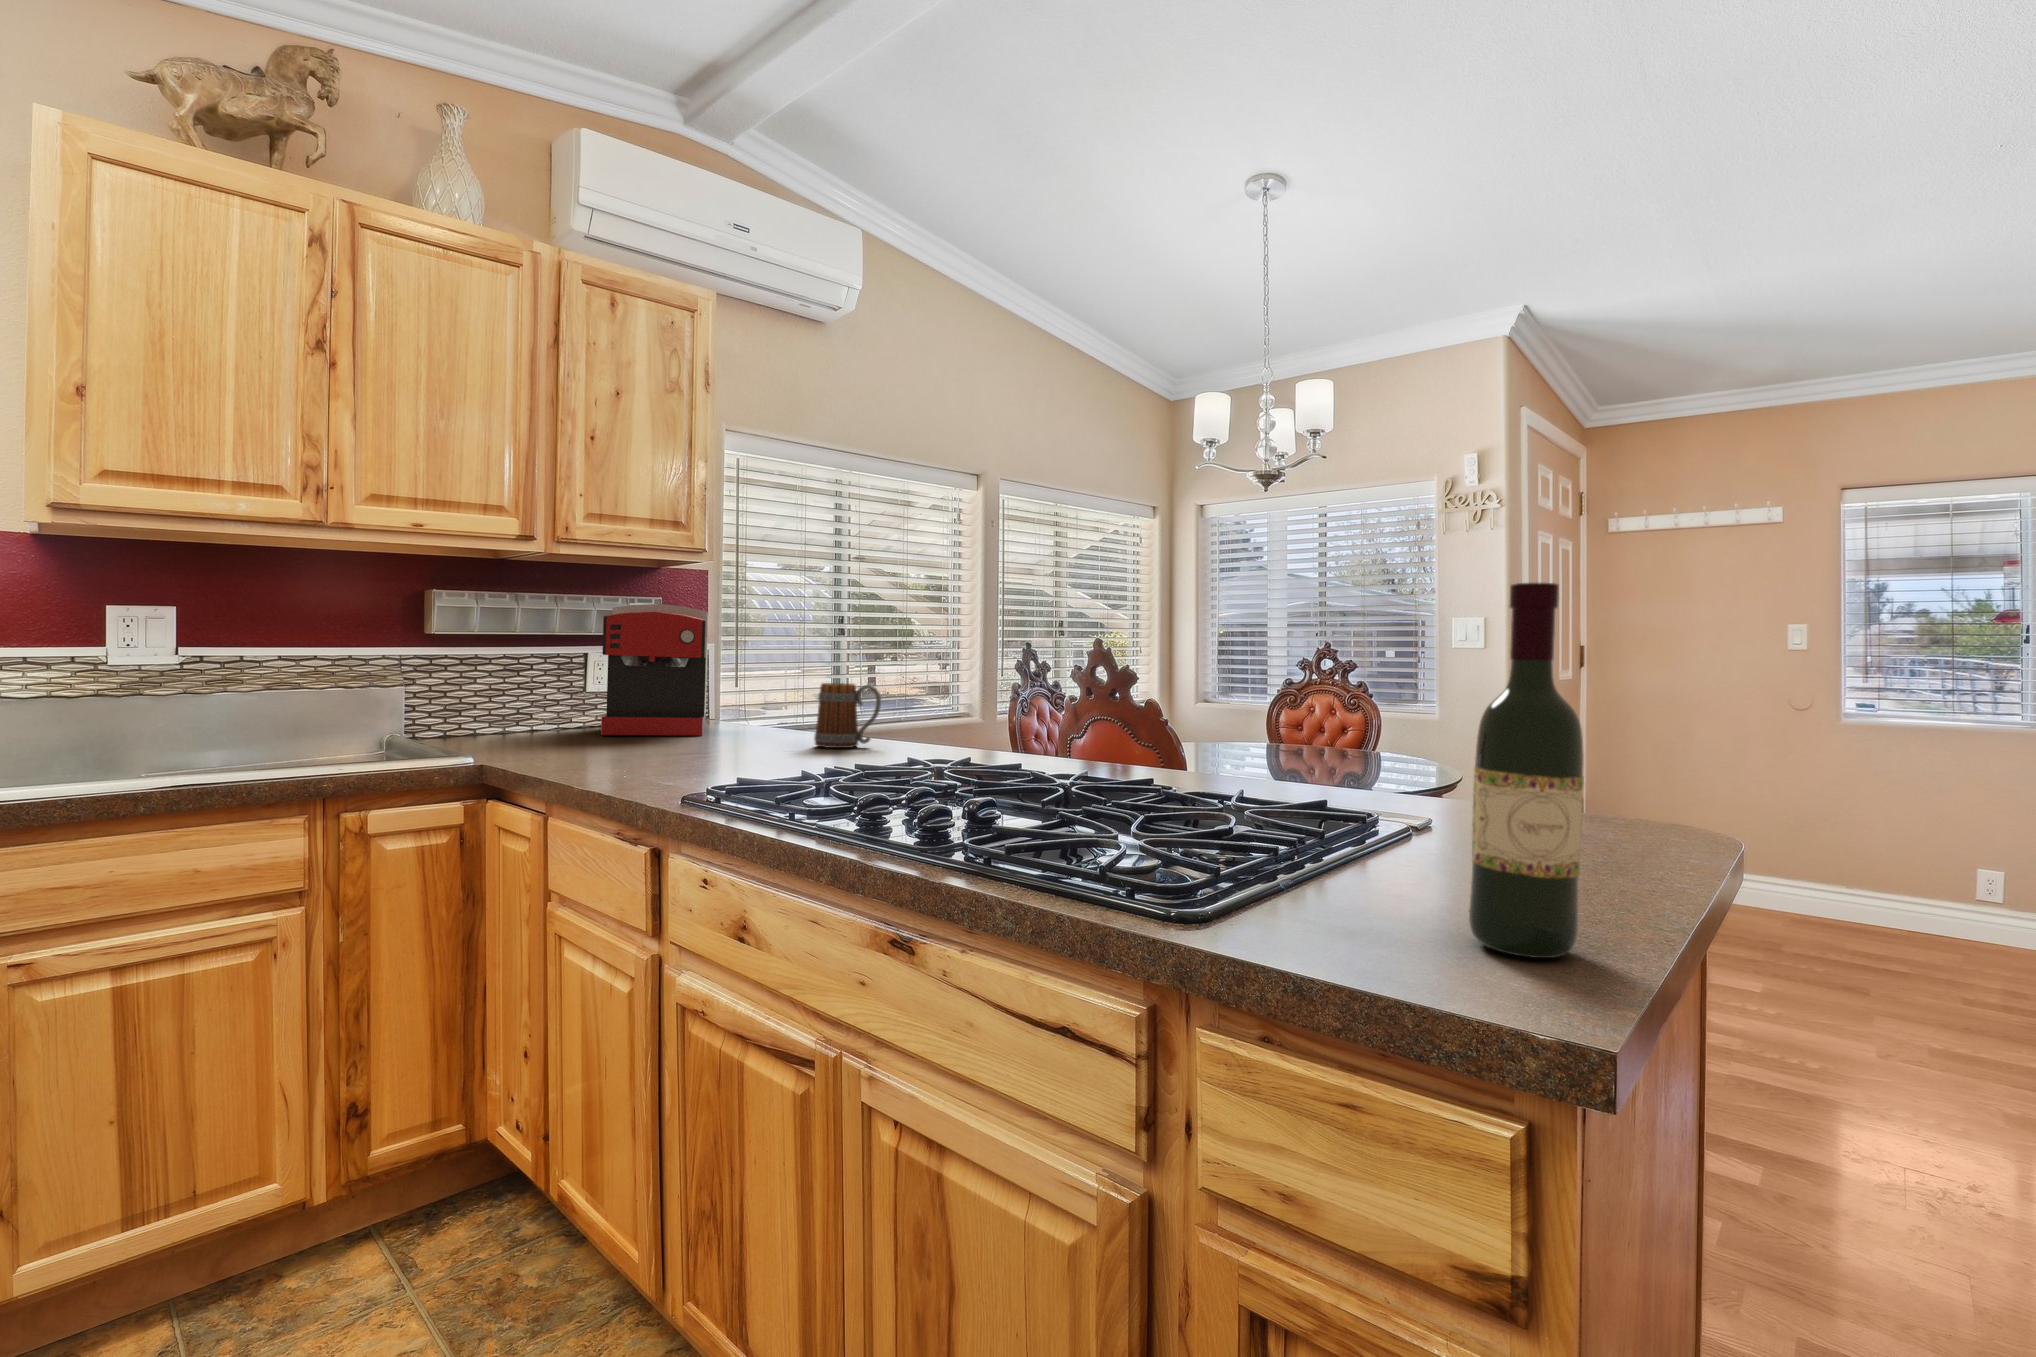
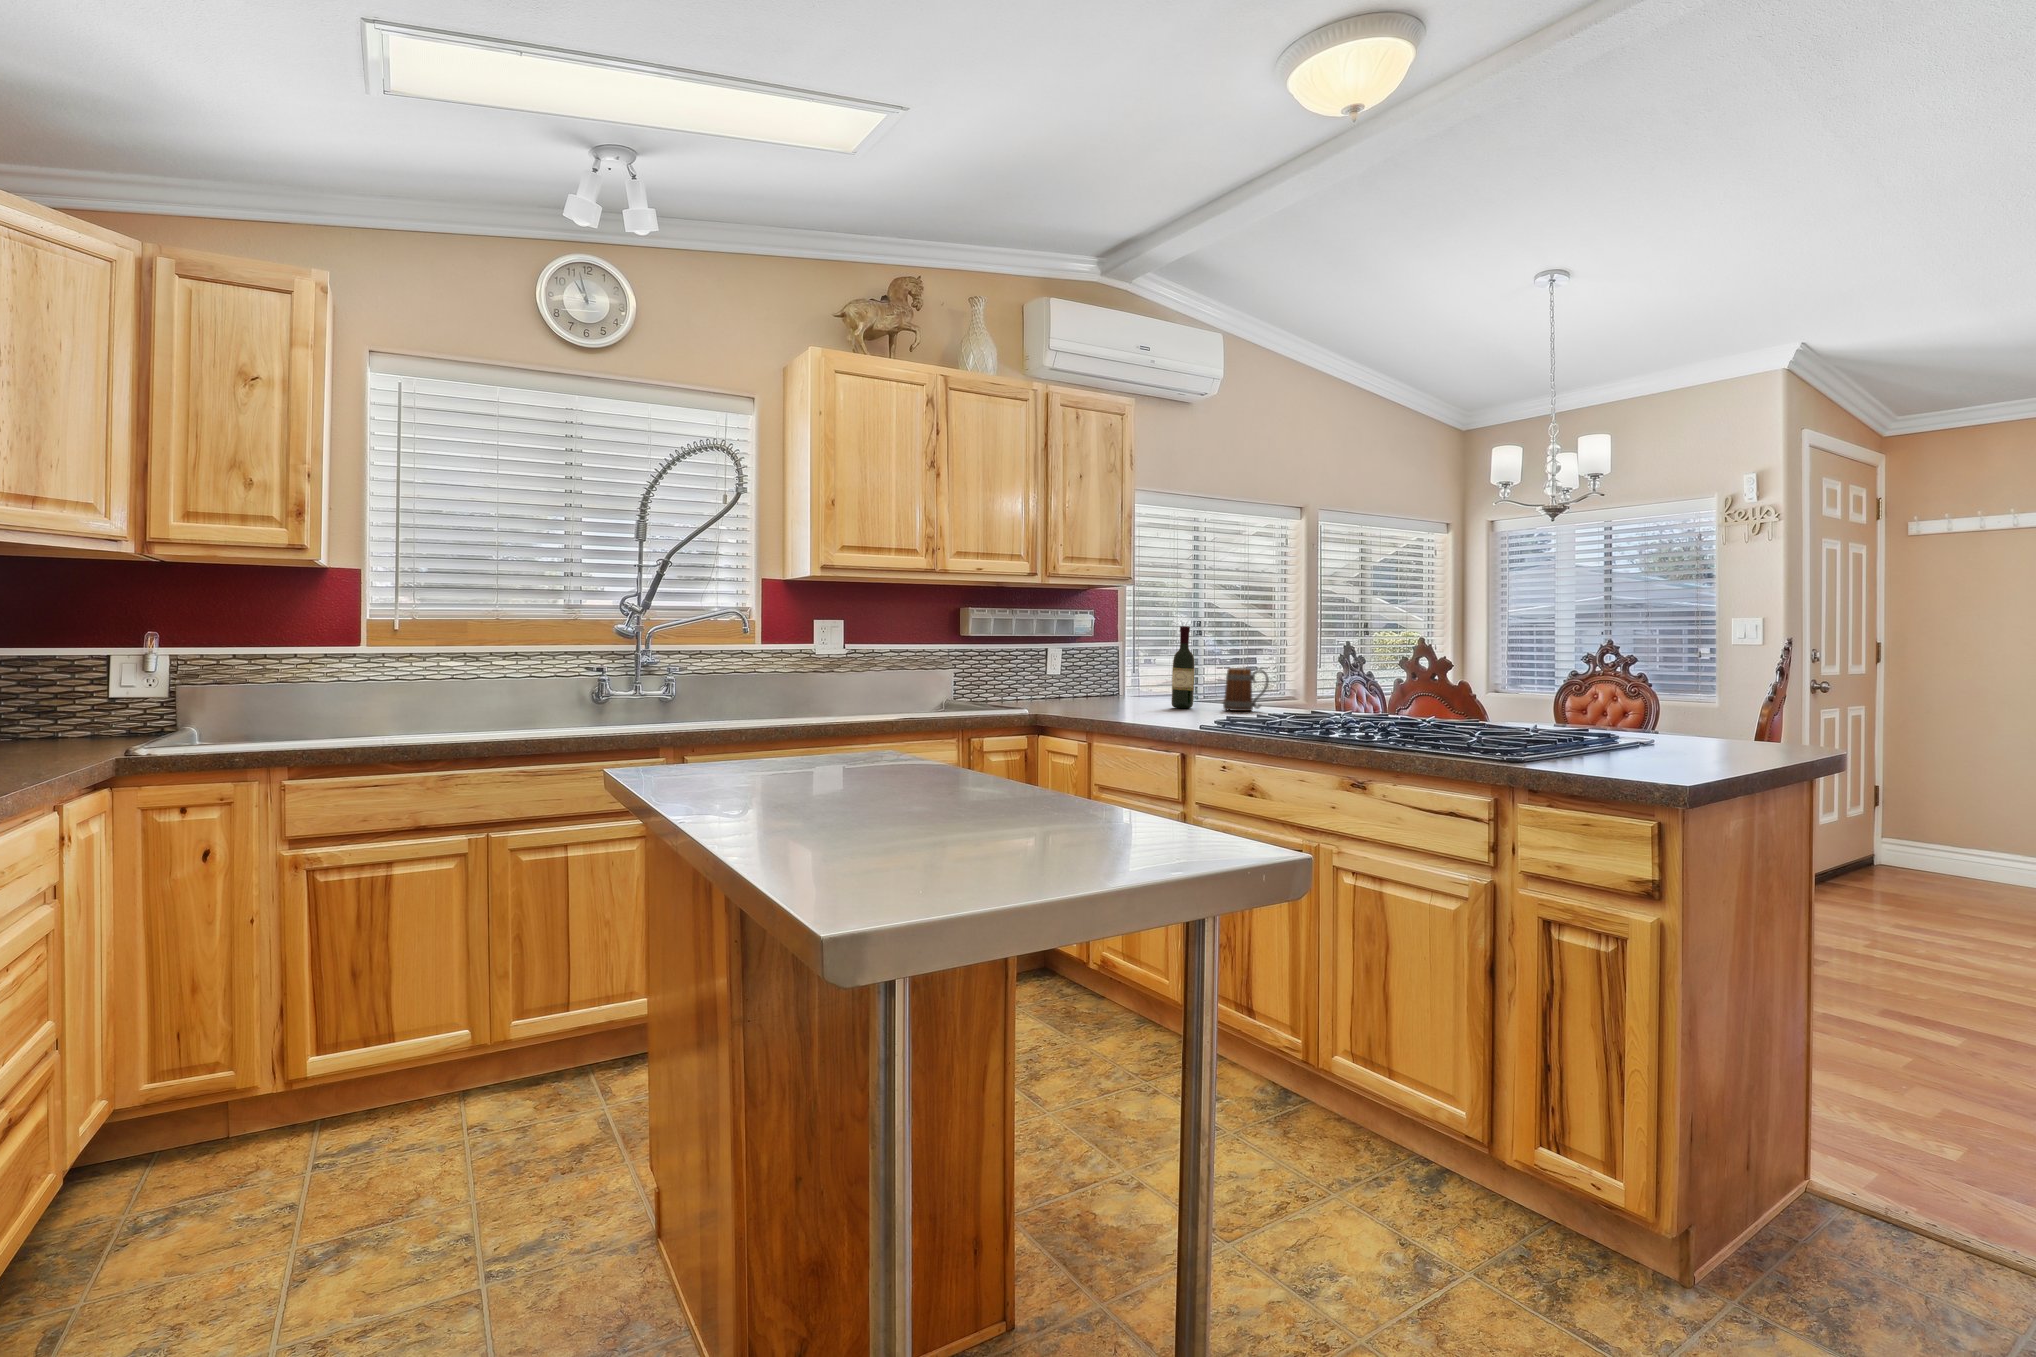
wine bottle: present [1469,583,1584,958] -> present [1171,626,1194,708]
coffee maker: present [601,604,708,736] -> none [1064,615,1138,704]

